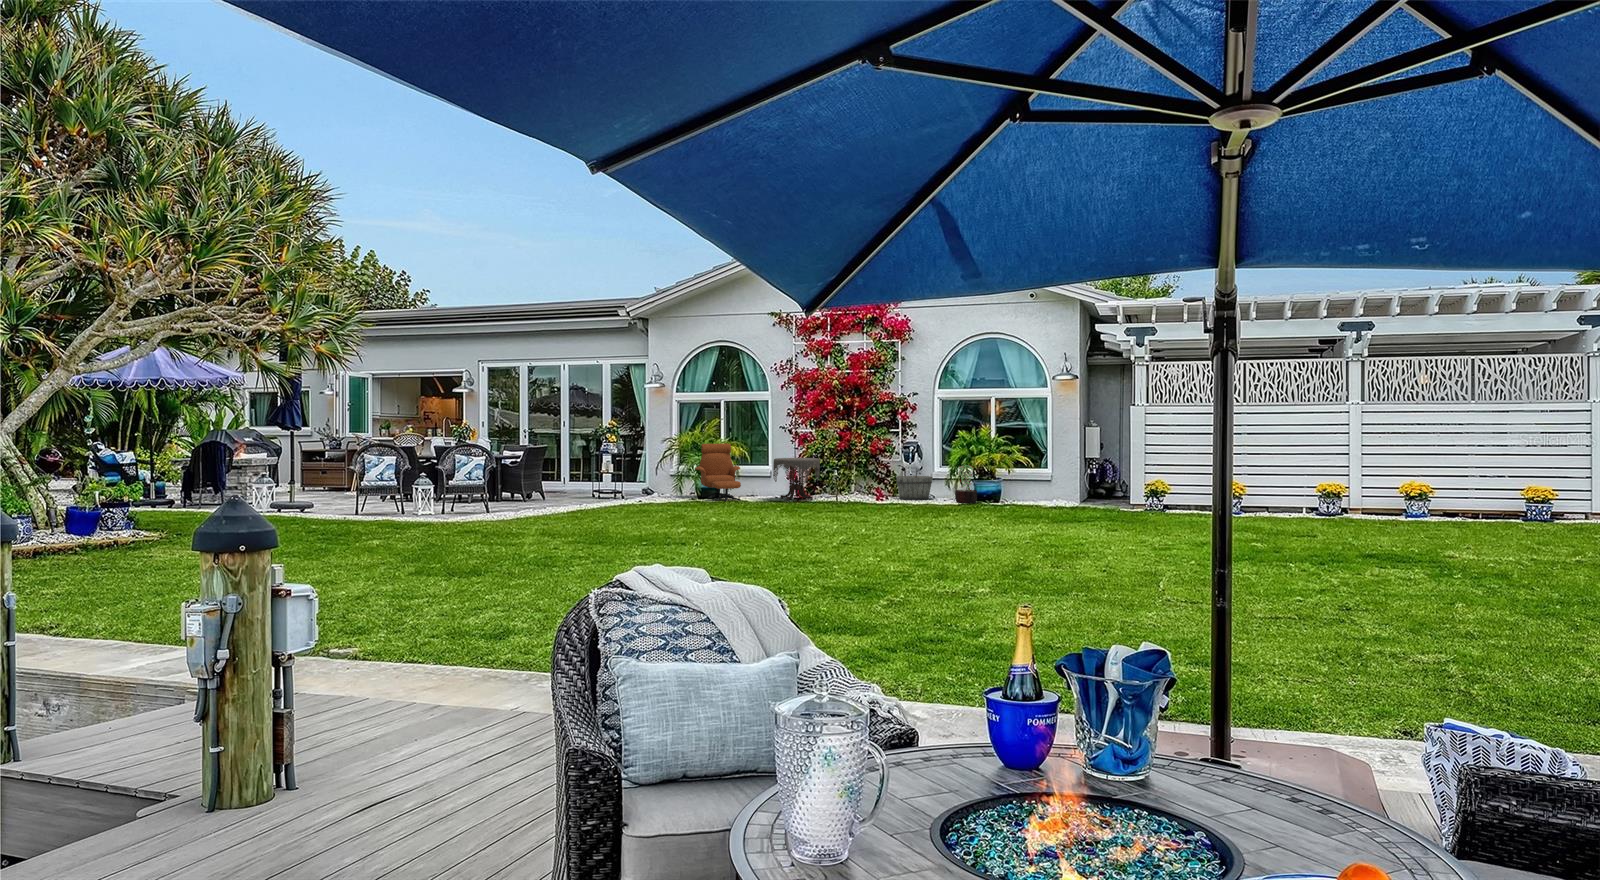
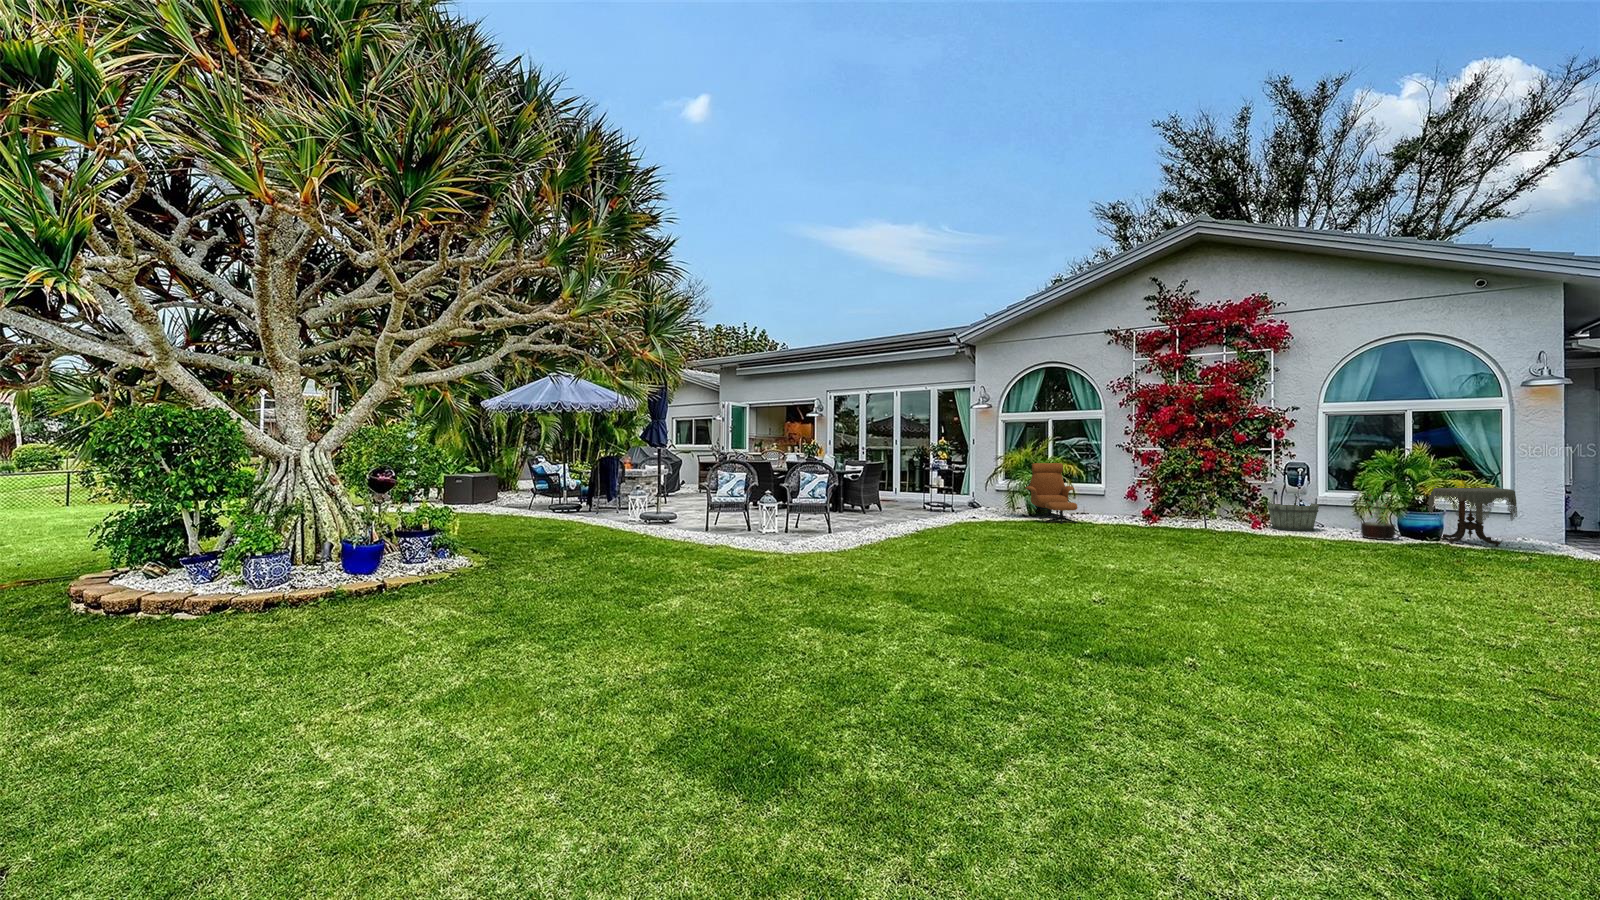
side table: present [773,458,820,501] -> present [1428,486,1517,546]

